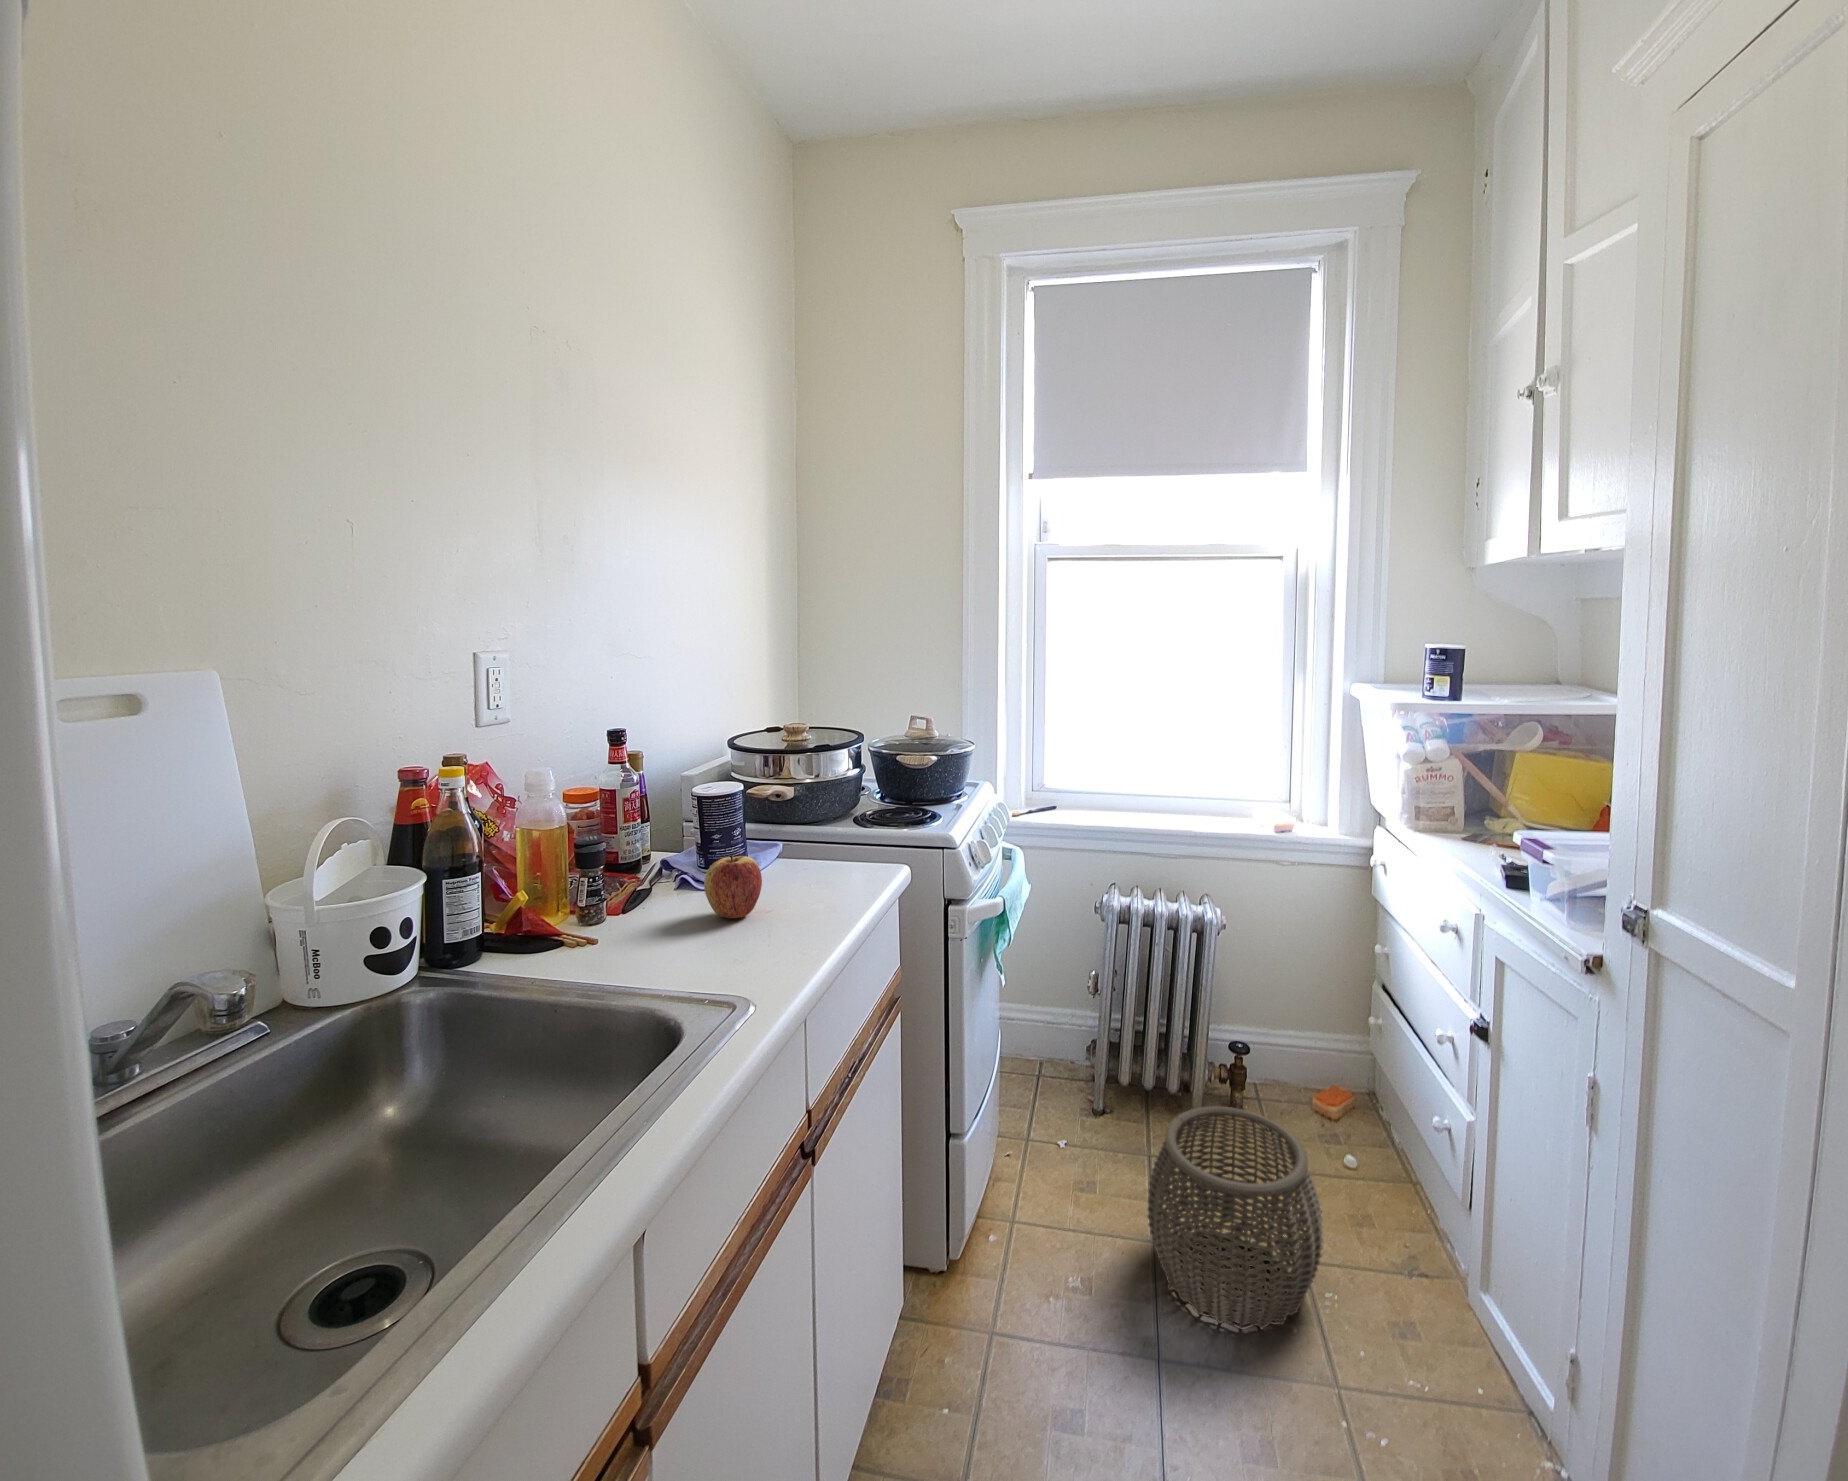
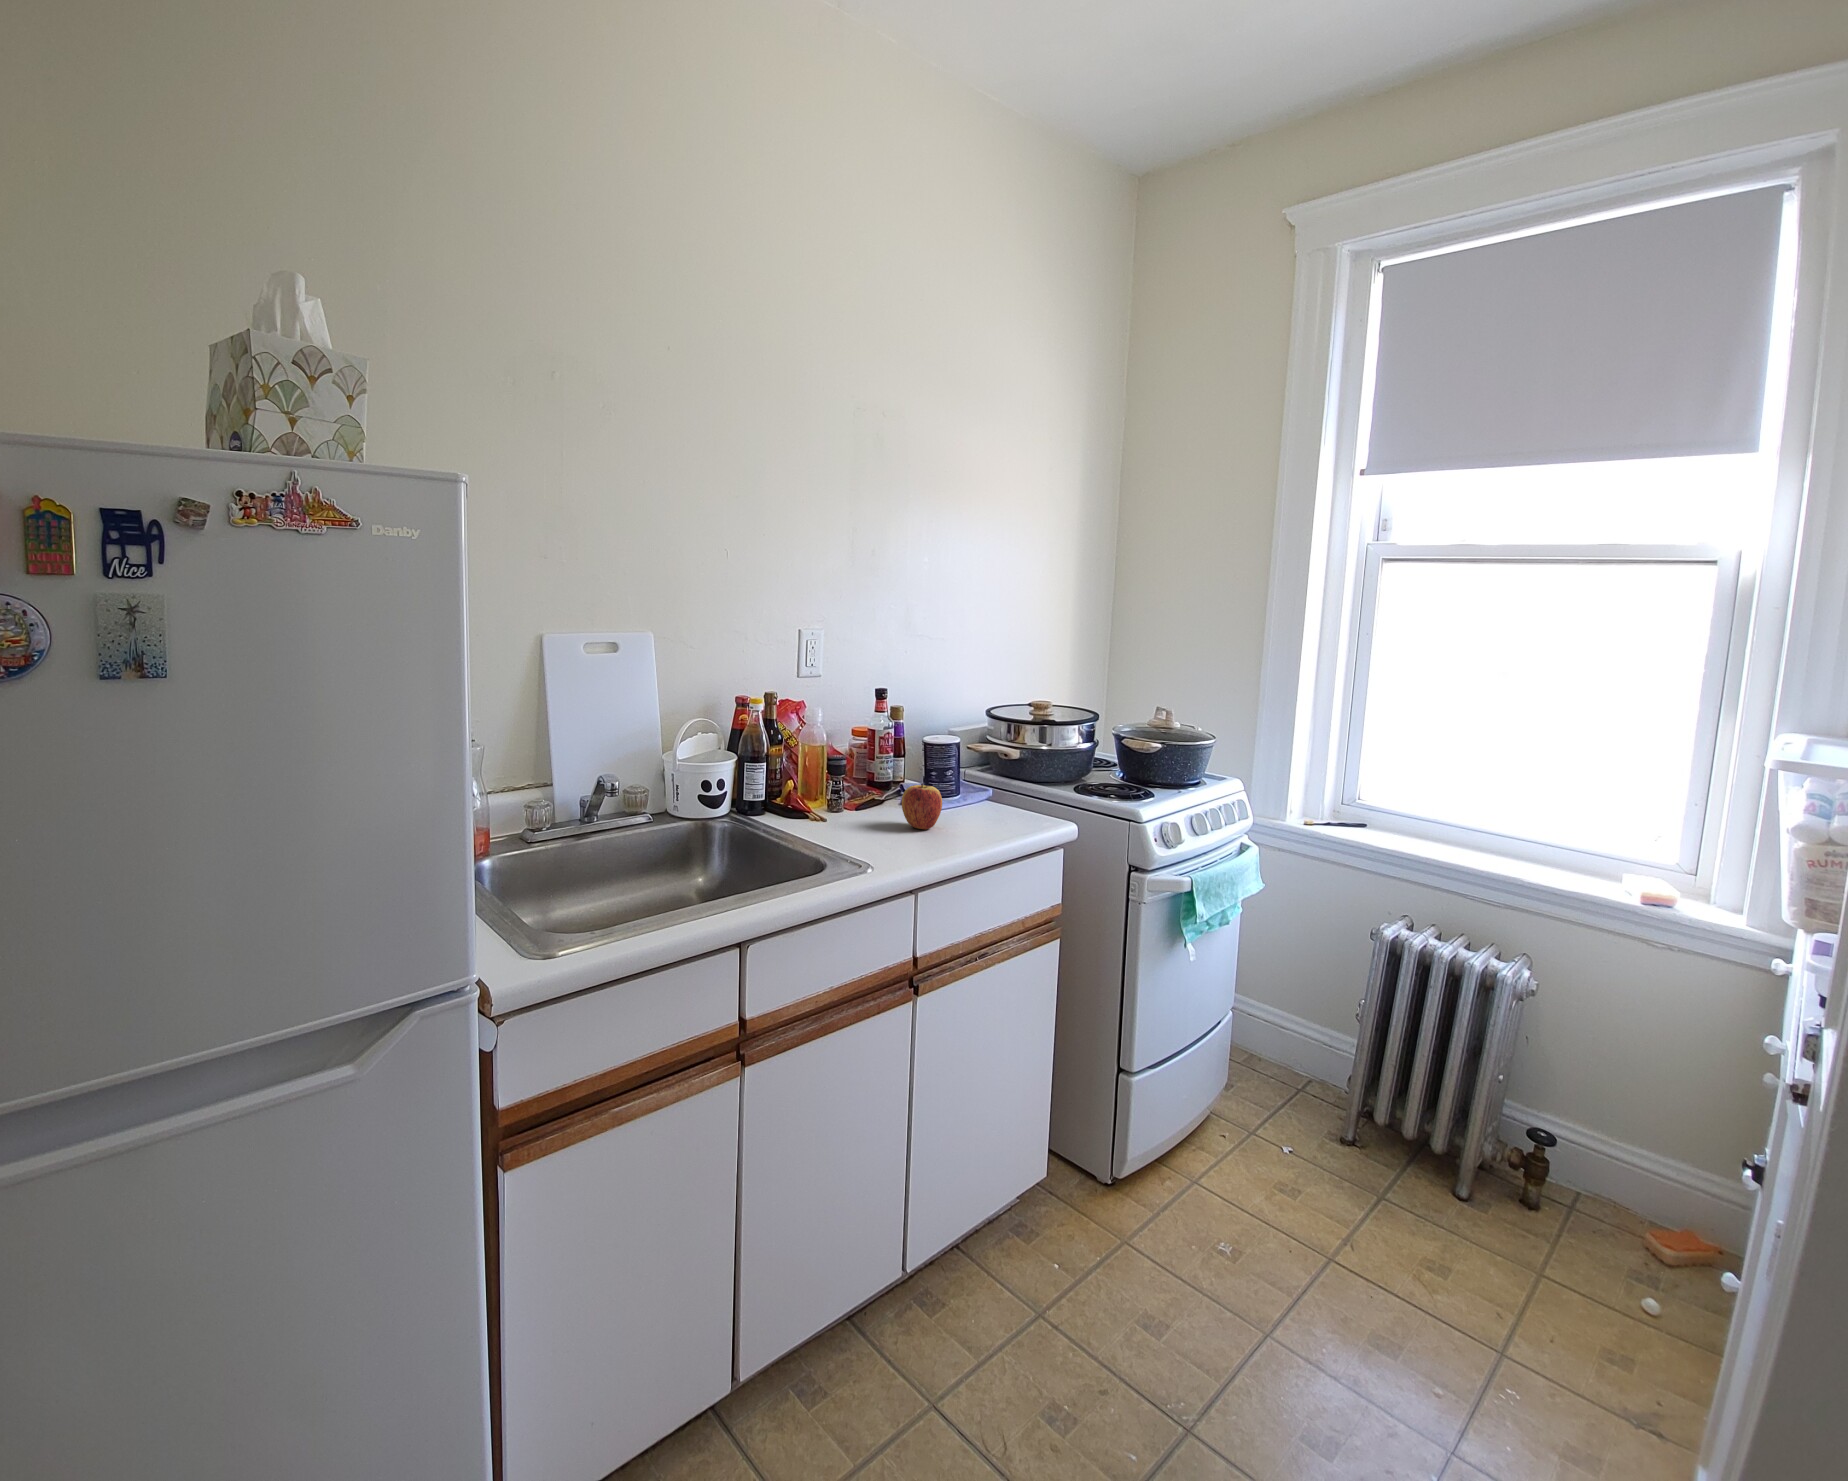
woven basket: present [1147,1106,1323,1329] -> none [1309,1145,1528,1396]

